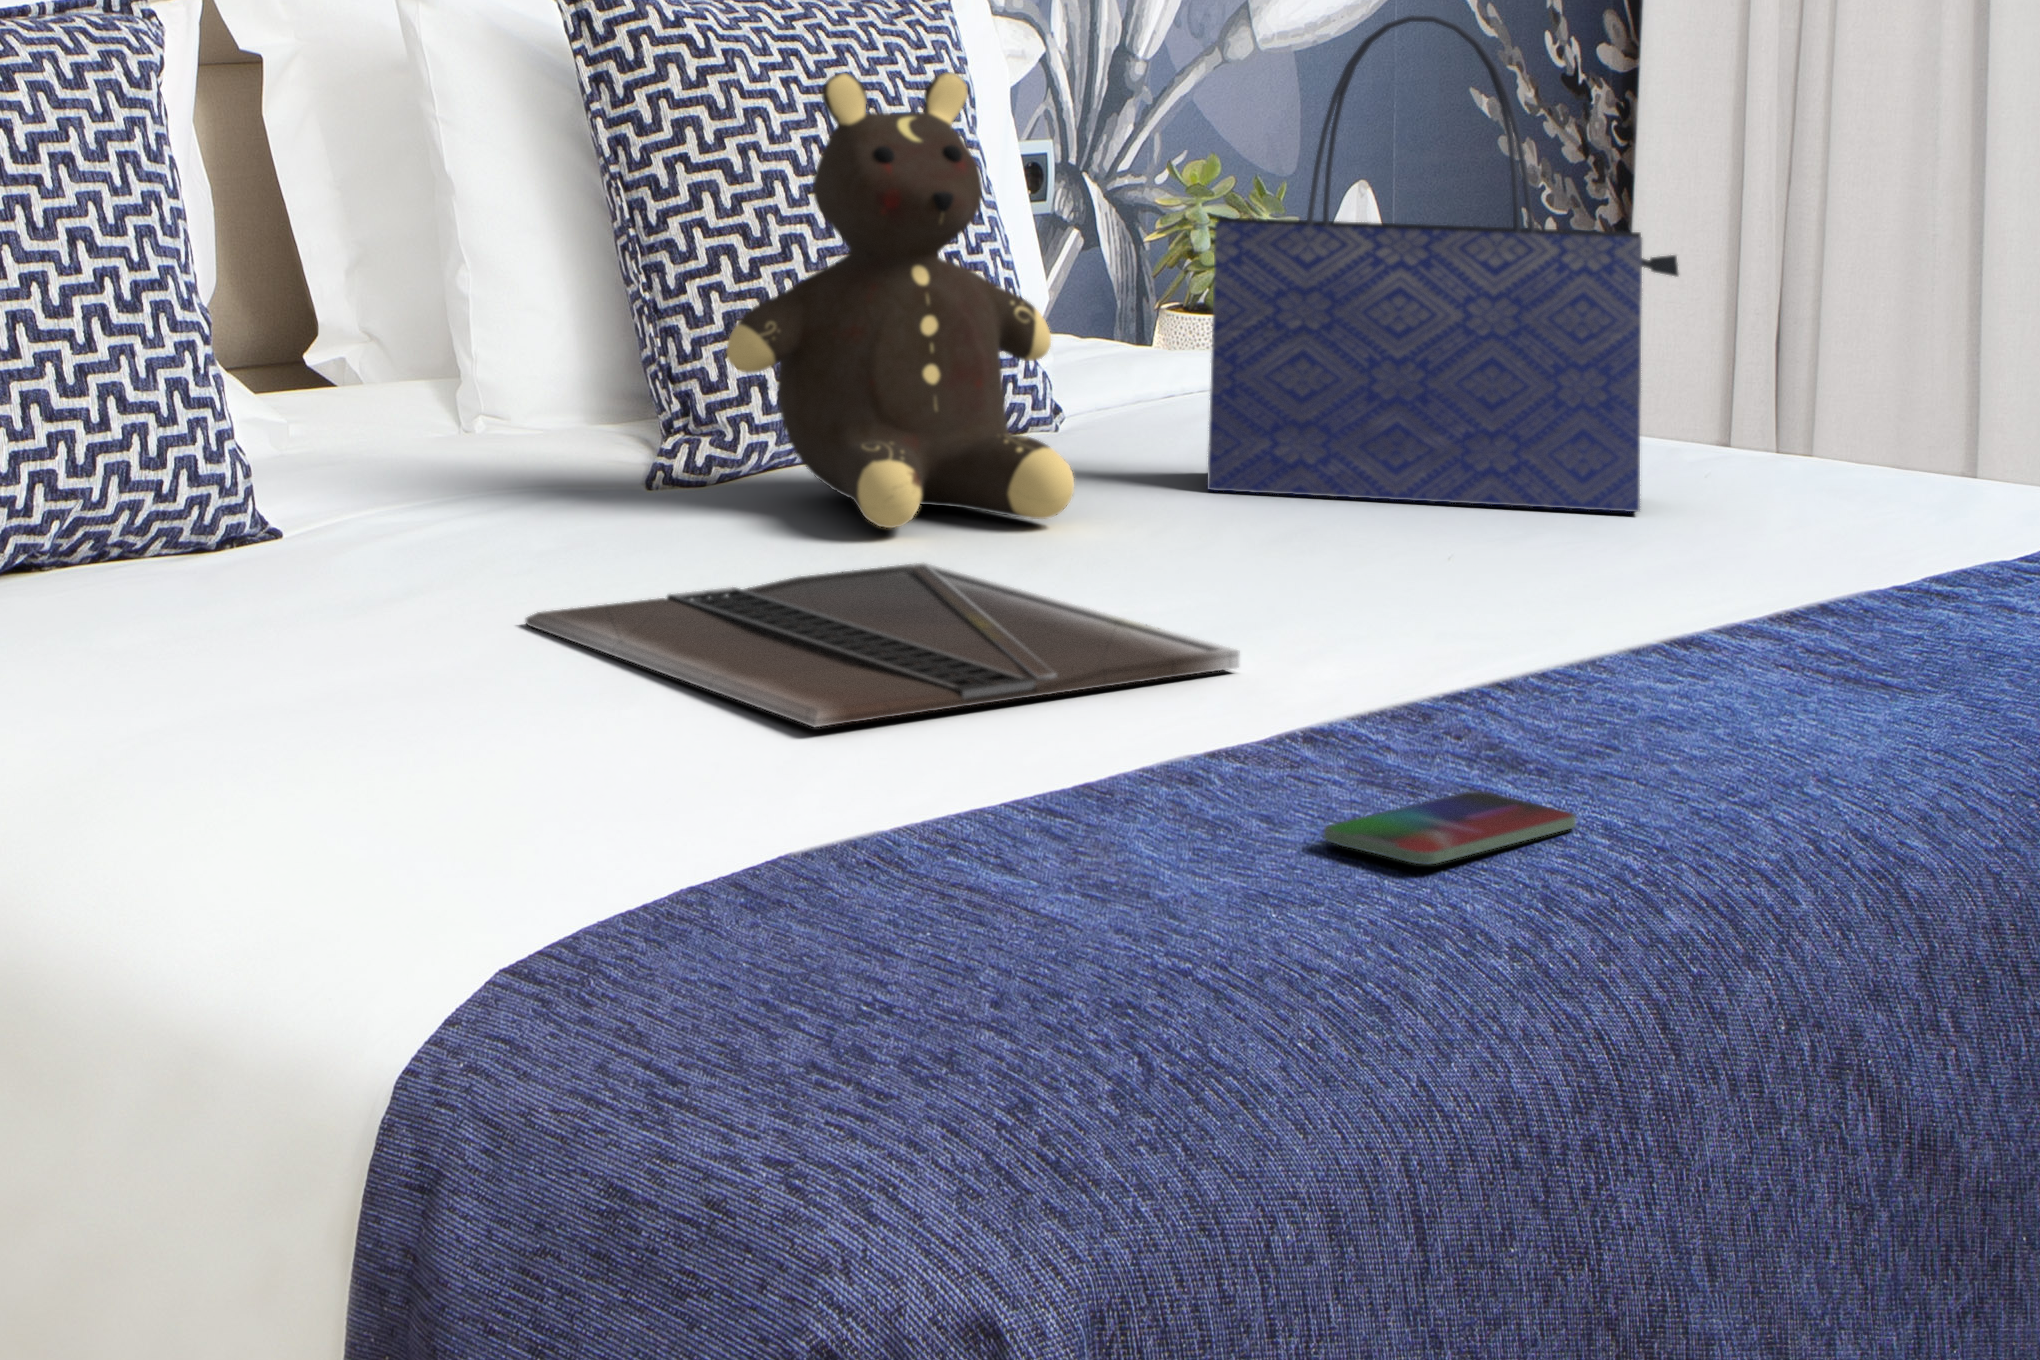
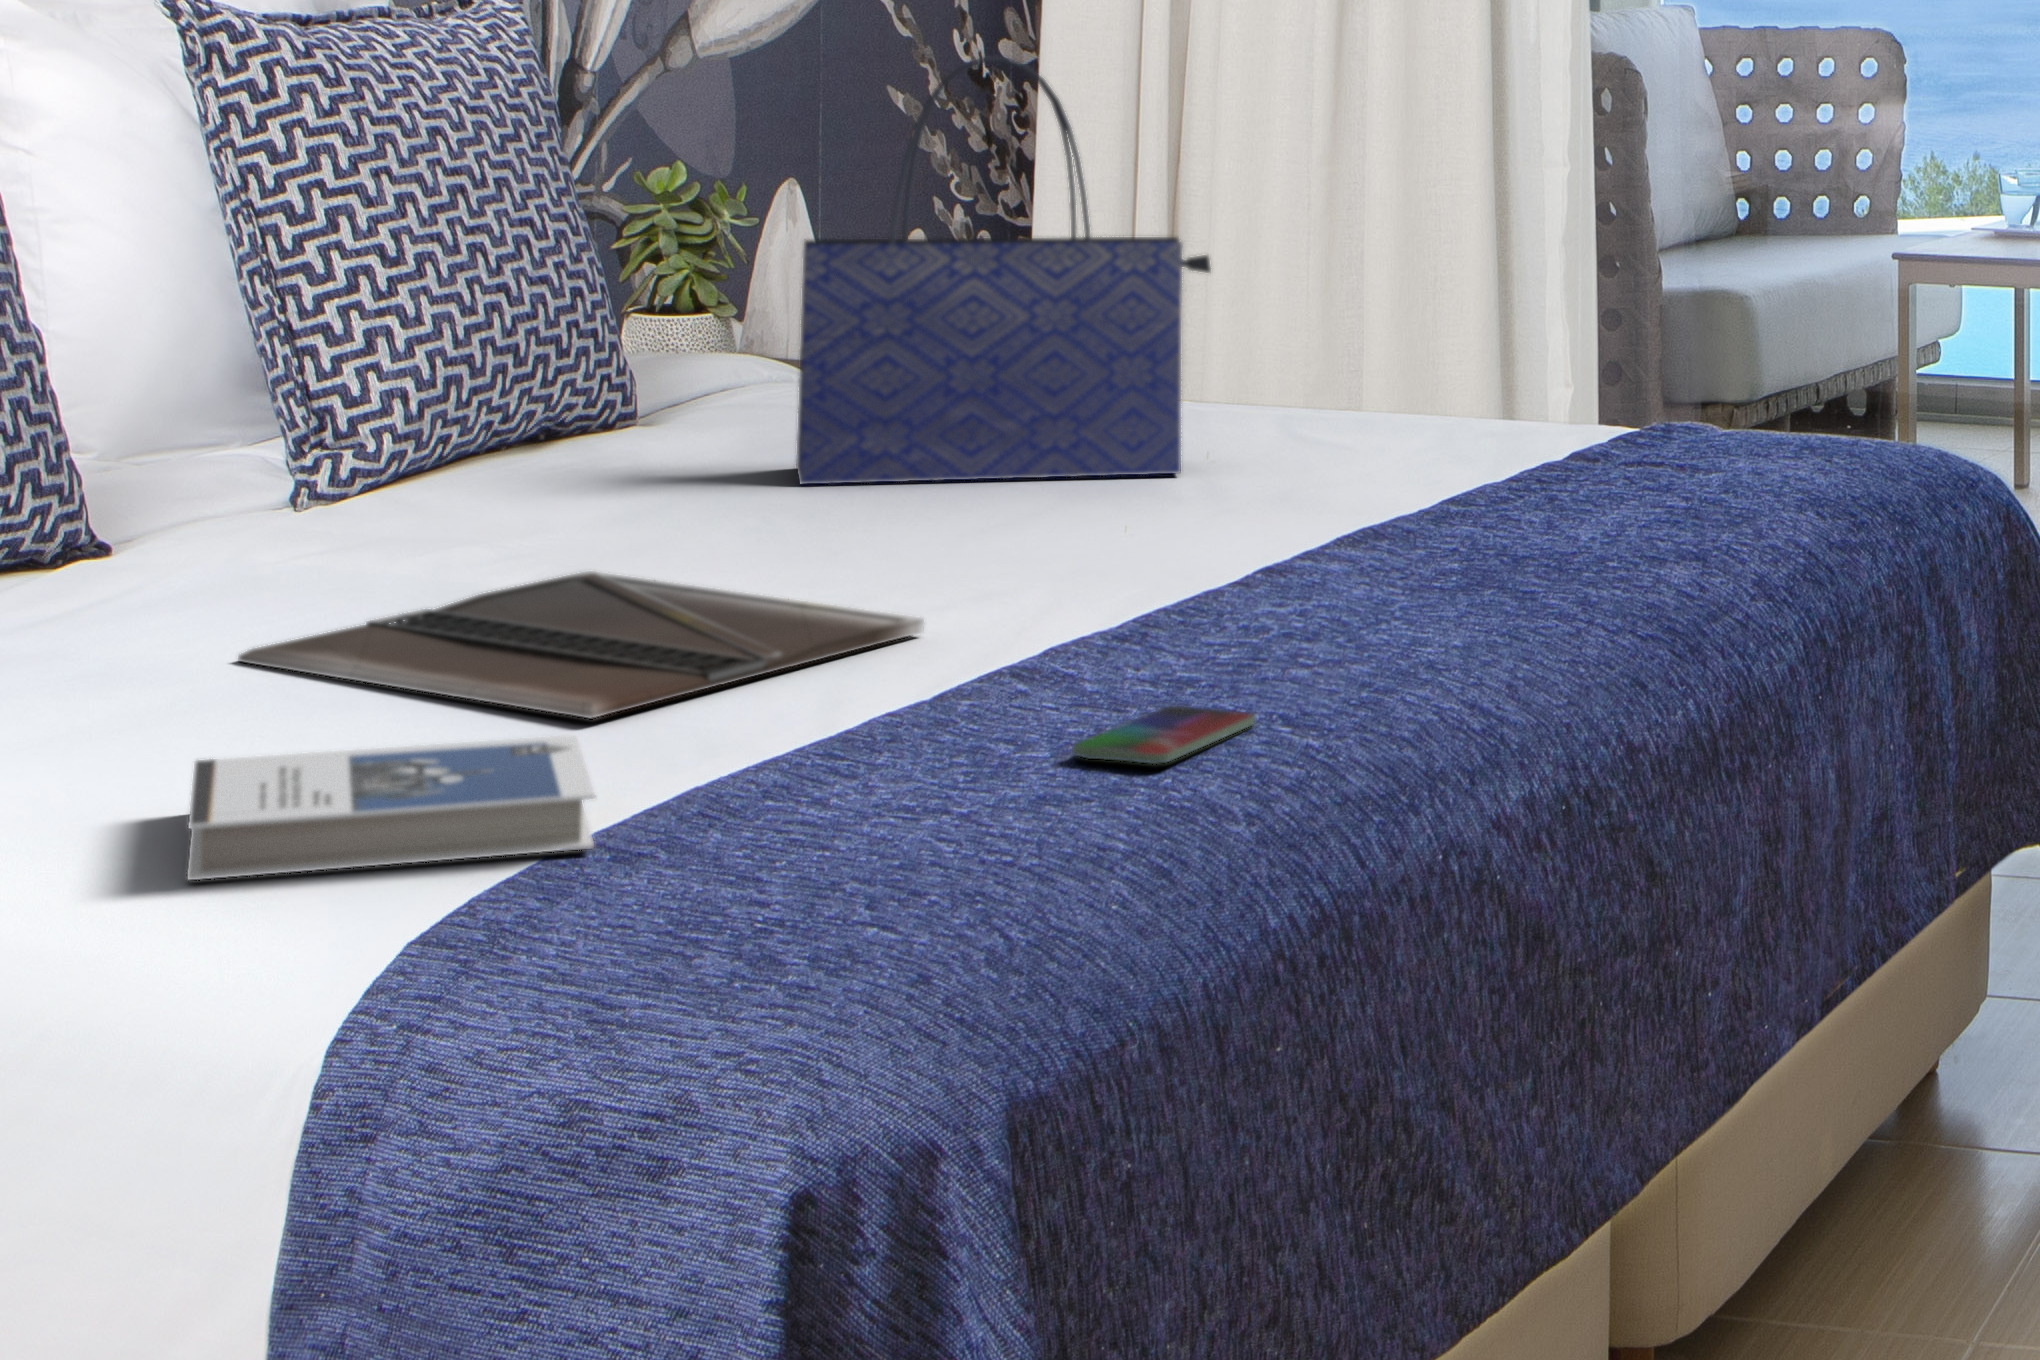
teddy bear: present [726,72,1074,528] -> none [353,120,701,543]
hardback book: none [286,726,752,883] -> present [187,735,595,880]

